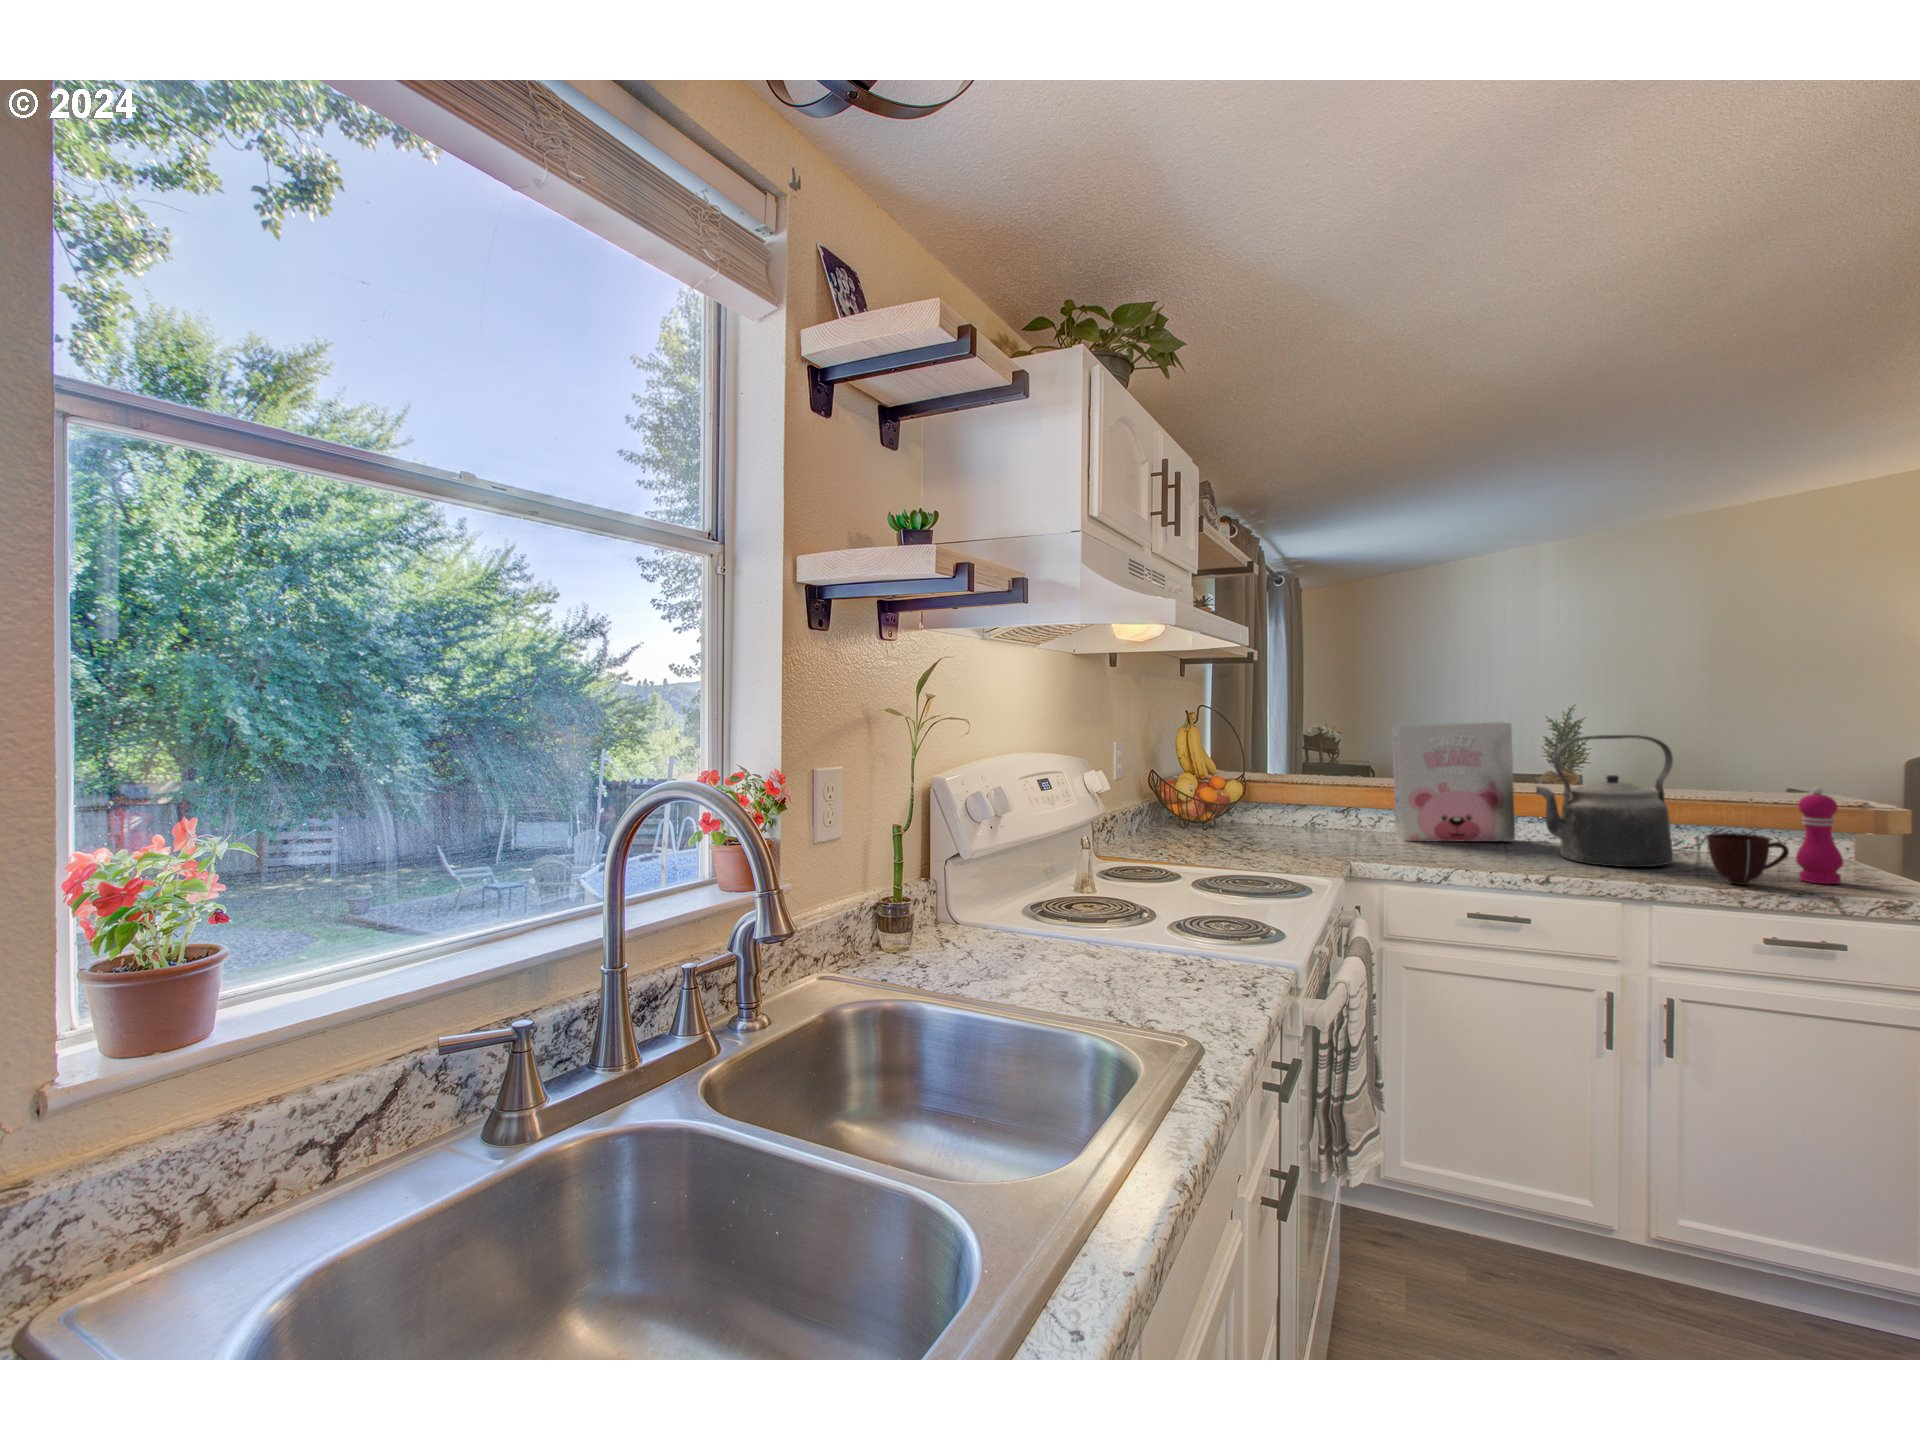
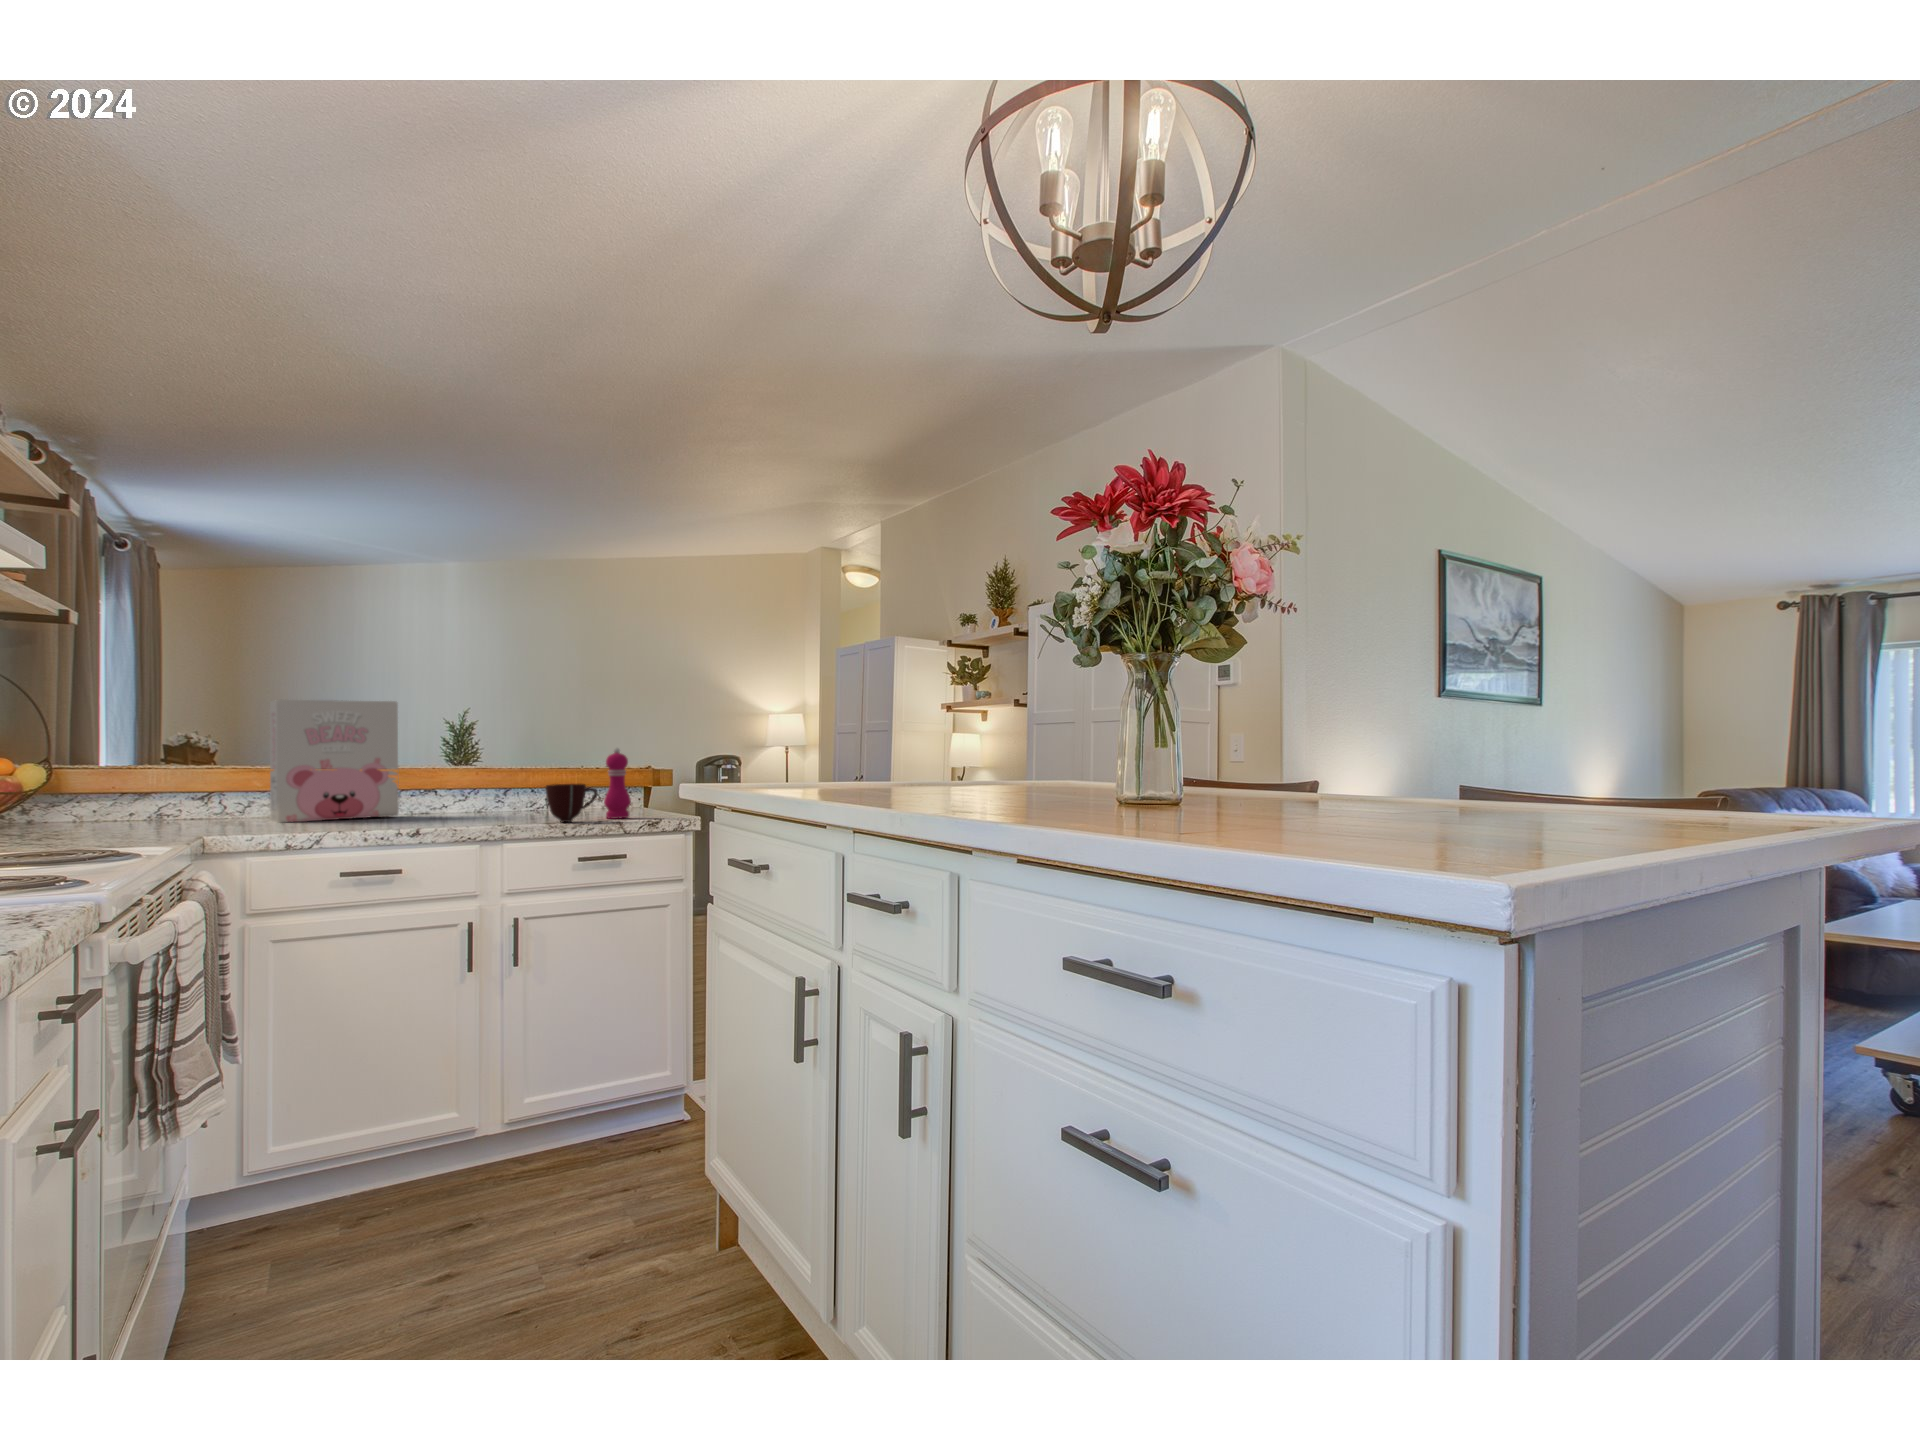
kettle: present [1536,735,1673,867] -> none [415,710,527,822]

